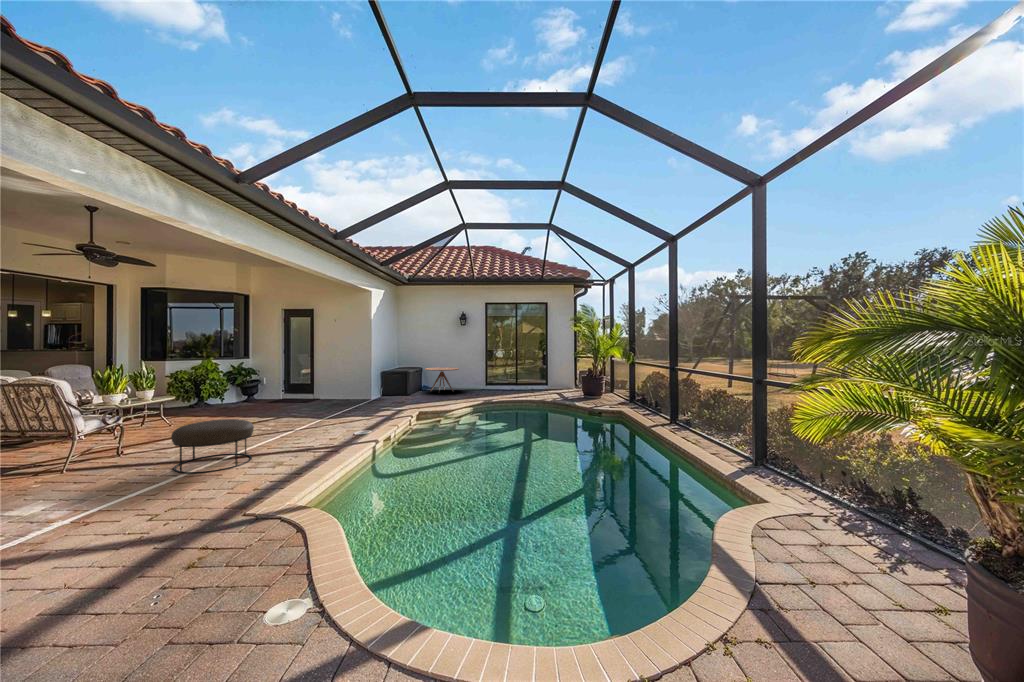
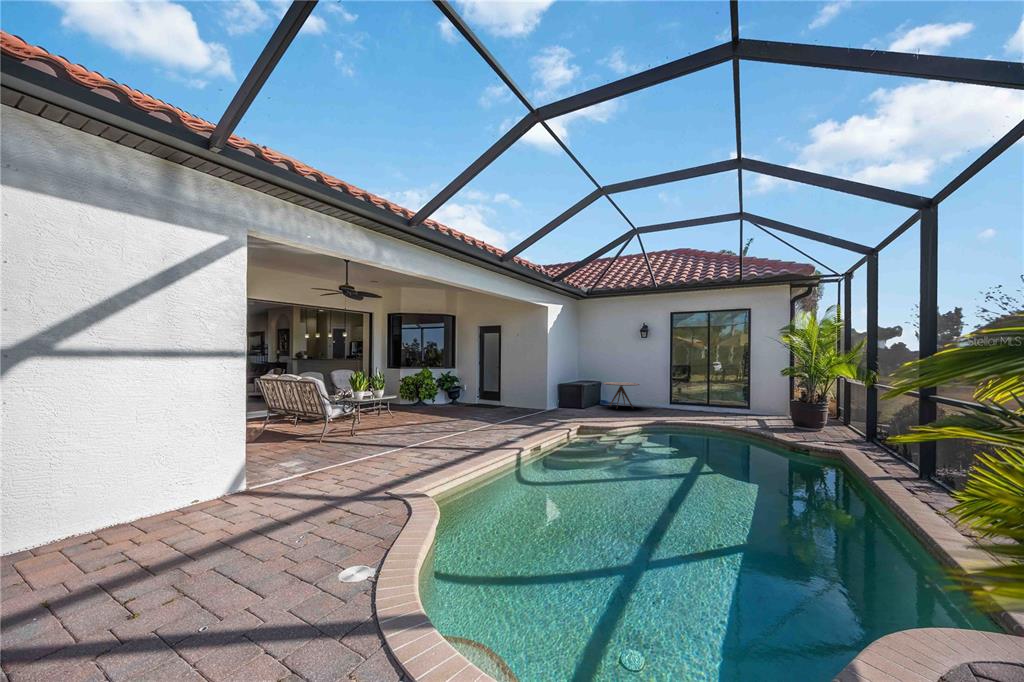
ottoman: present [171,419,254,473] -> none [370,416,424,456]

